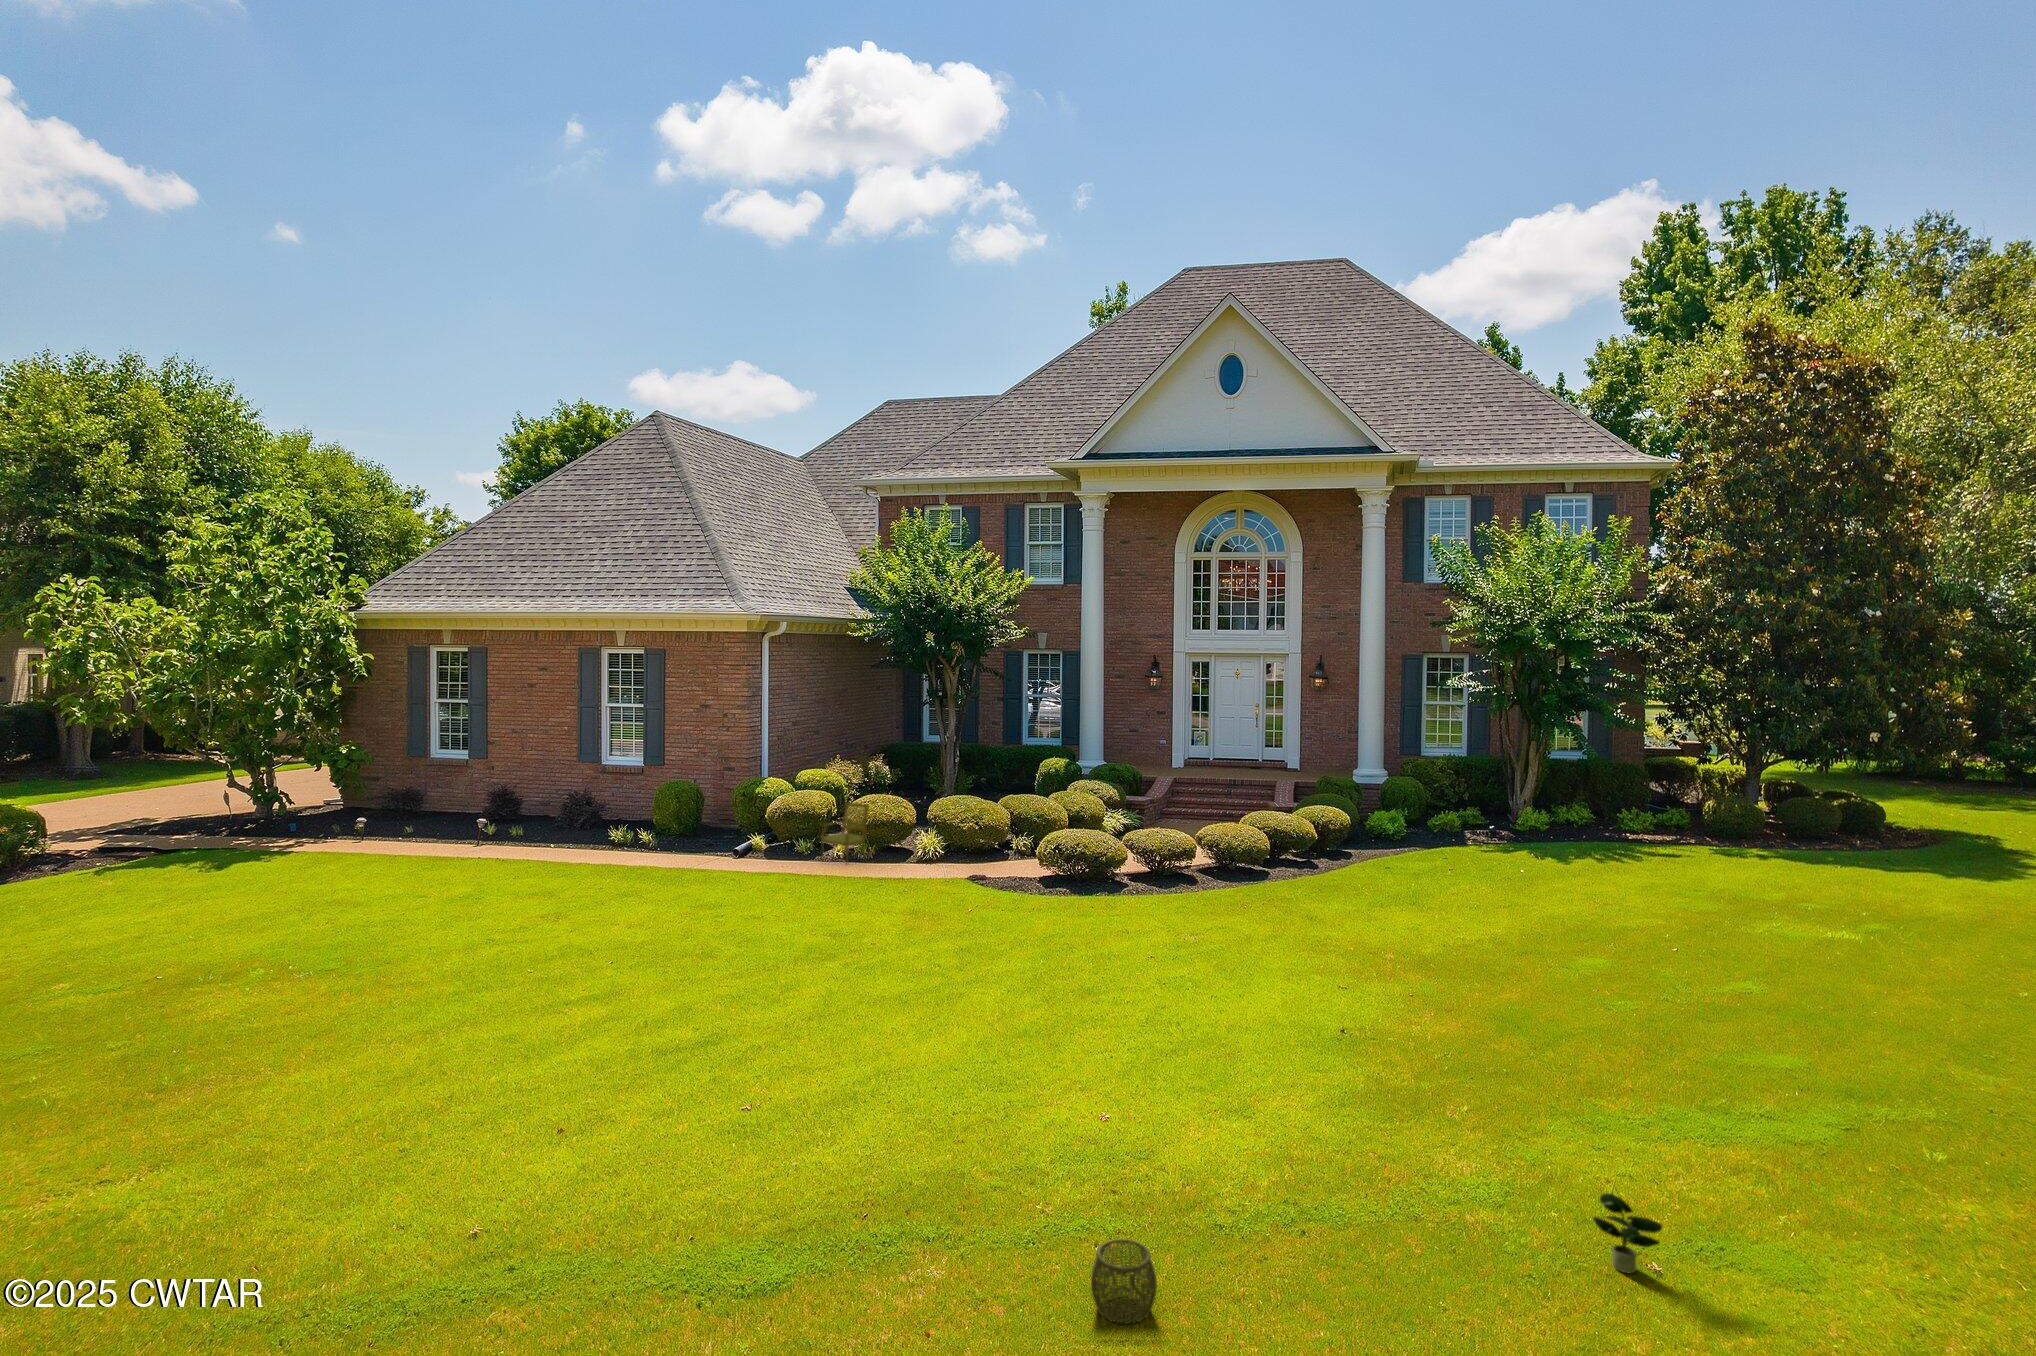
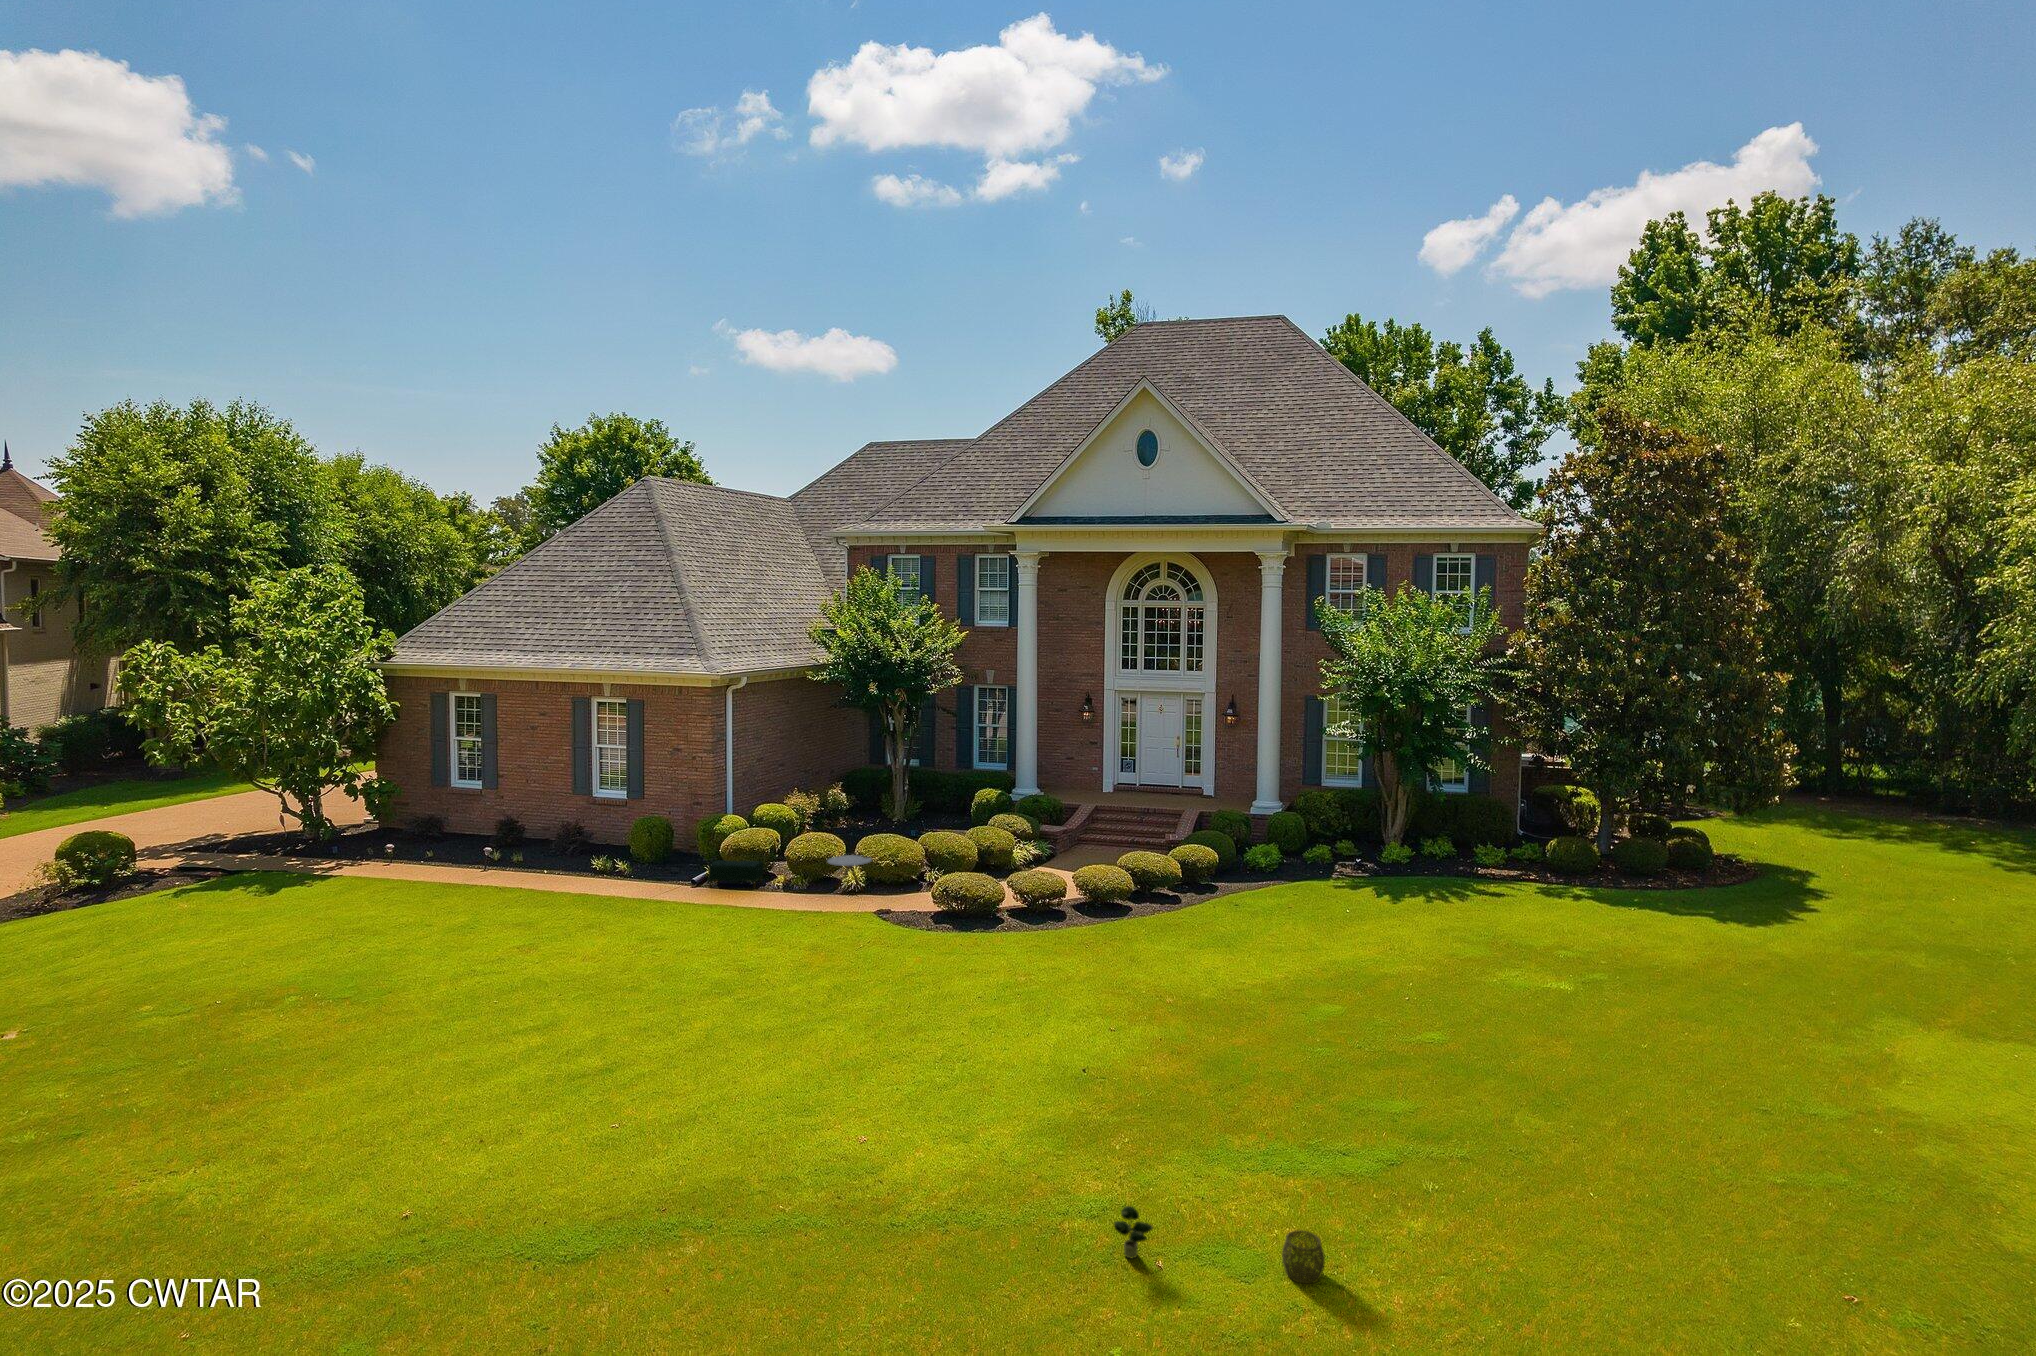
chair: present [821,802,869,863] -> none [763,839,803,895]
round table: none [898,820,951,863] -> present [827,855,872,887]
bench: none [754,828,818,860] -> present [708,860,763,888]
woven basket: present [1091,1239,1157,1324] -> present [1282,1230,1325,1284]

